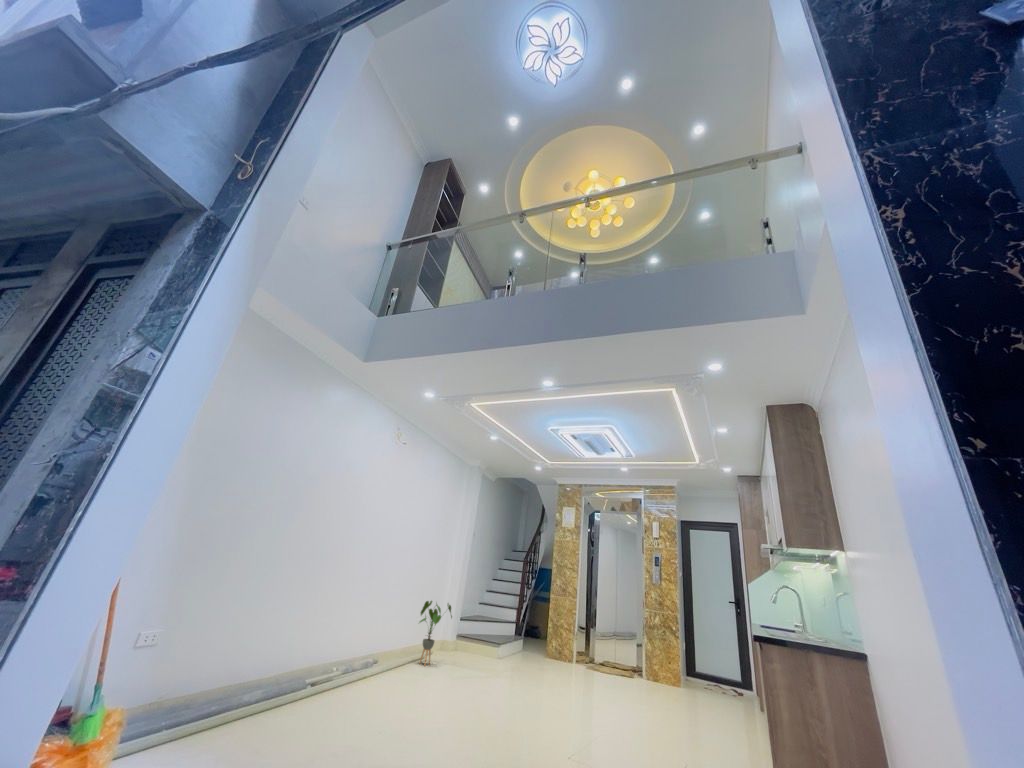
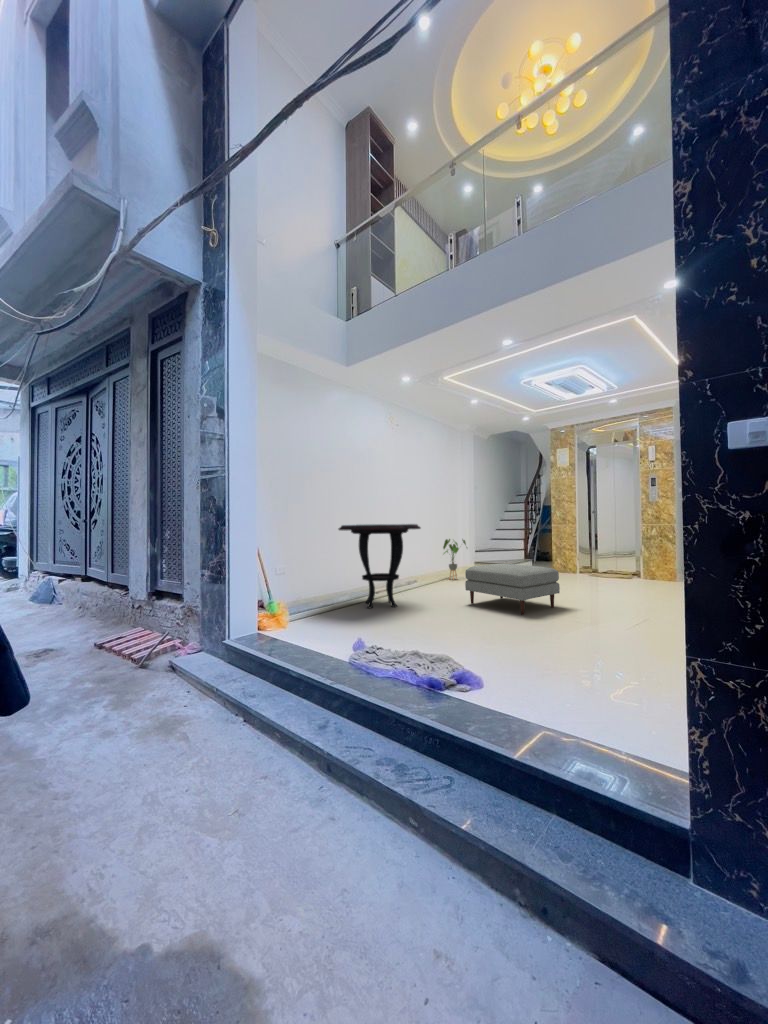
side table: none [280,569,403,722] -> present [339,524,420,608]
ottoman: none [445,653,567,749] -> present [465,563,560,615]

